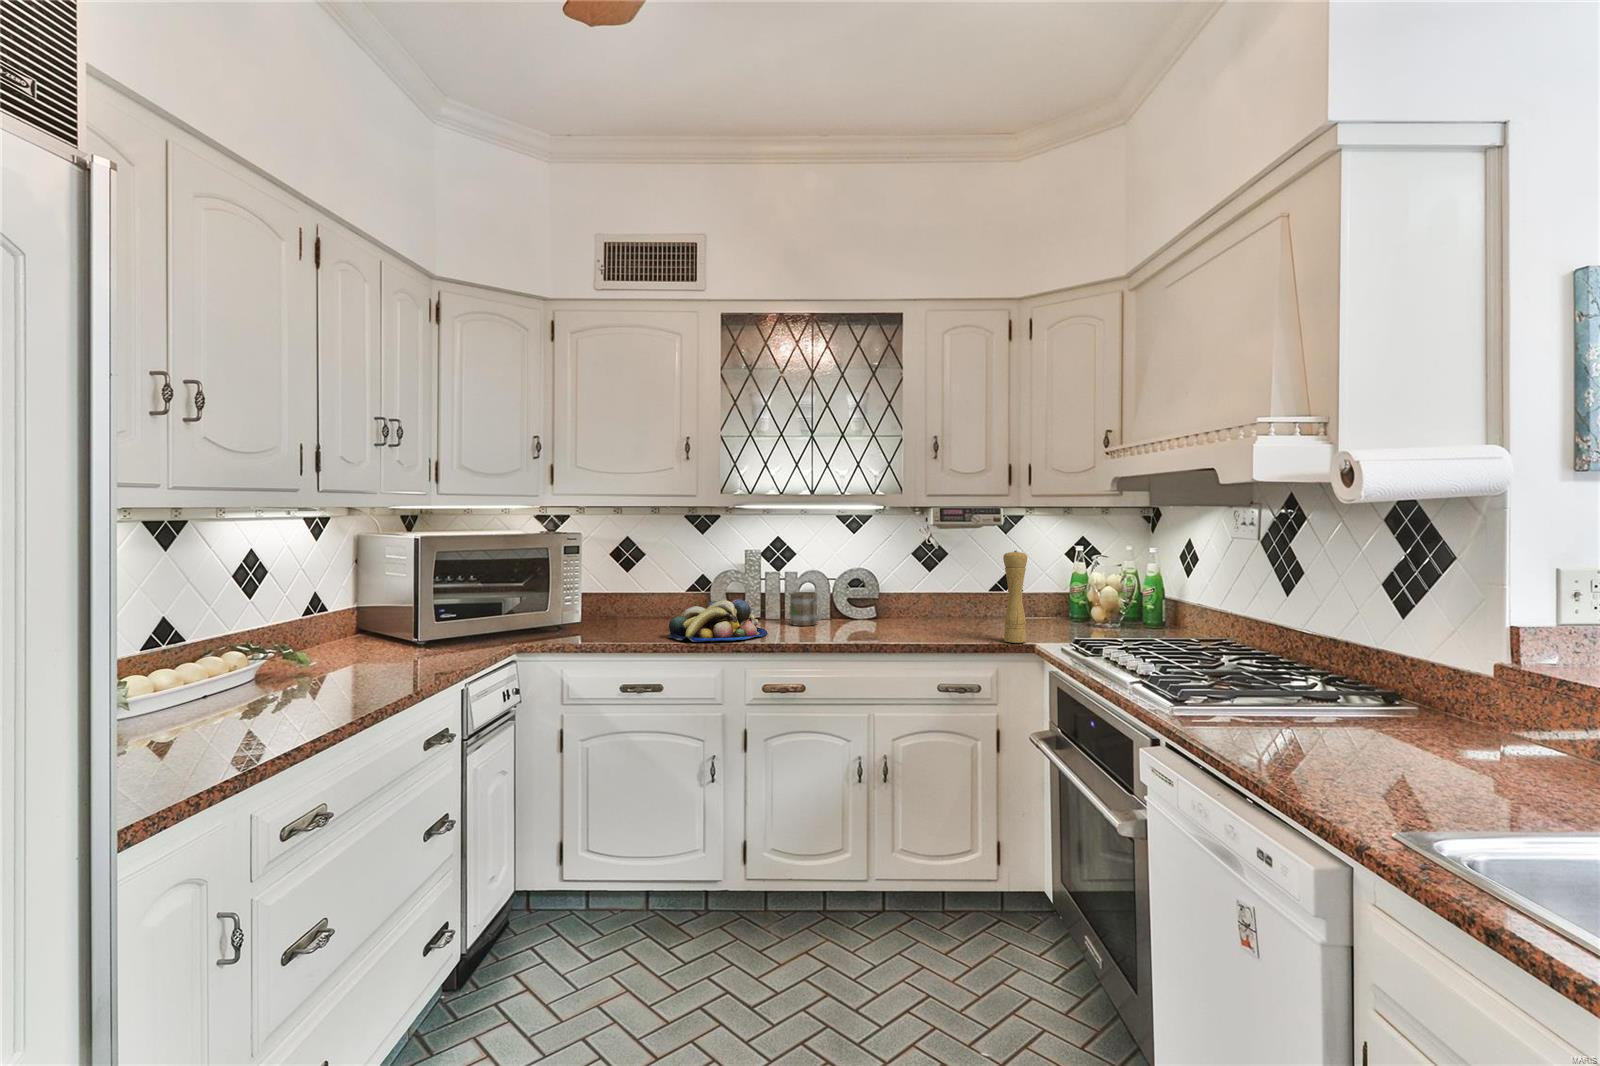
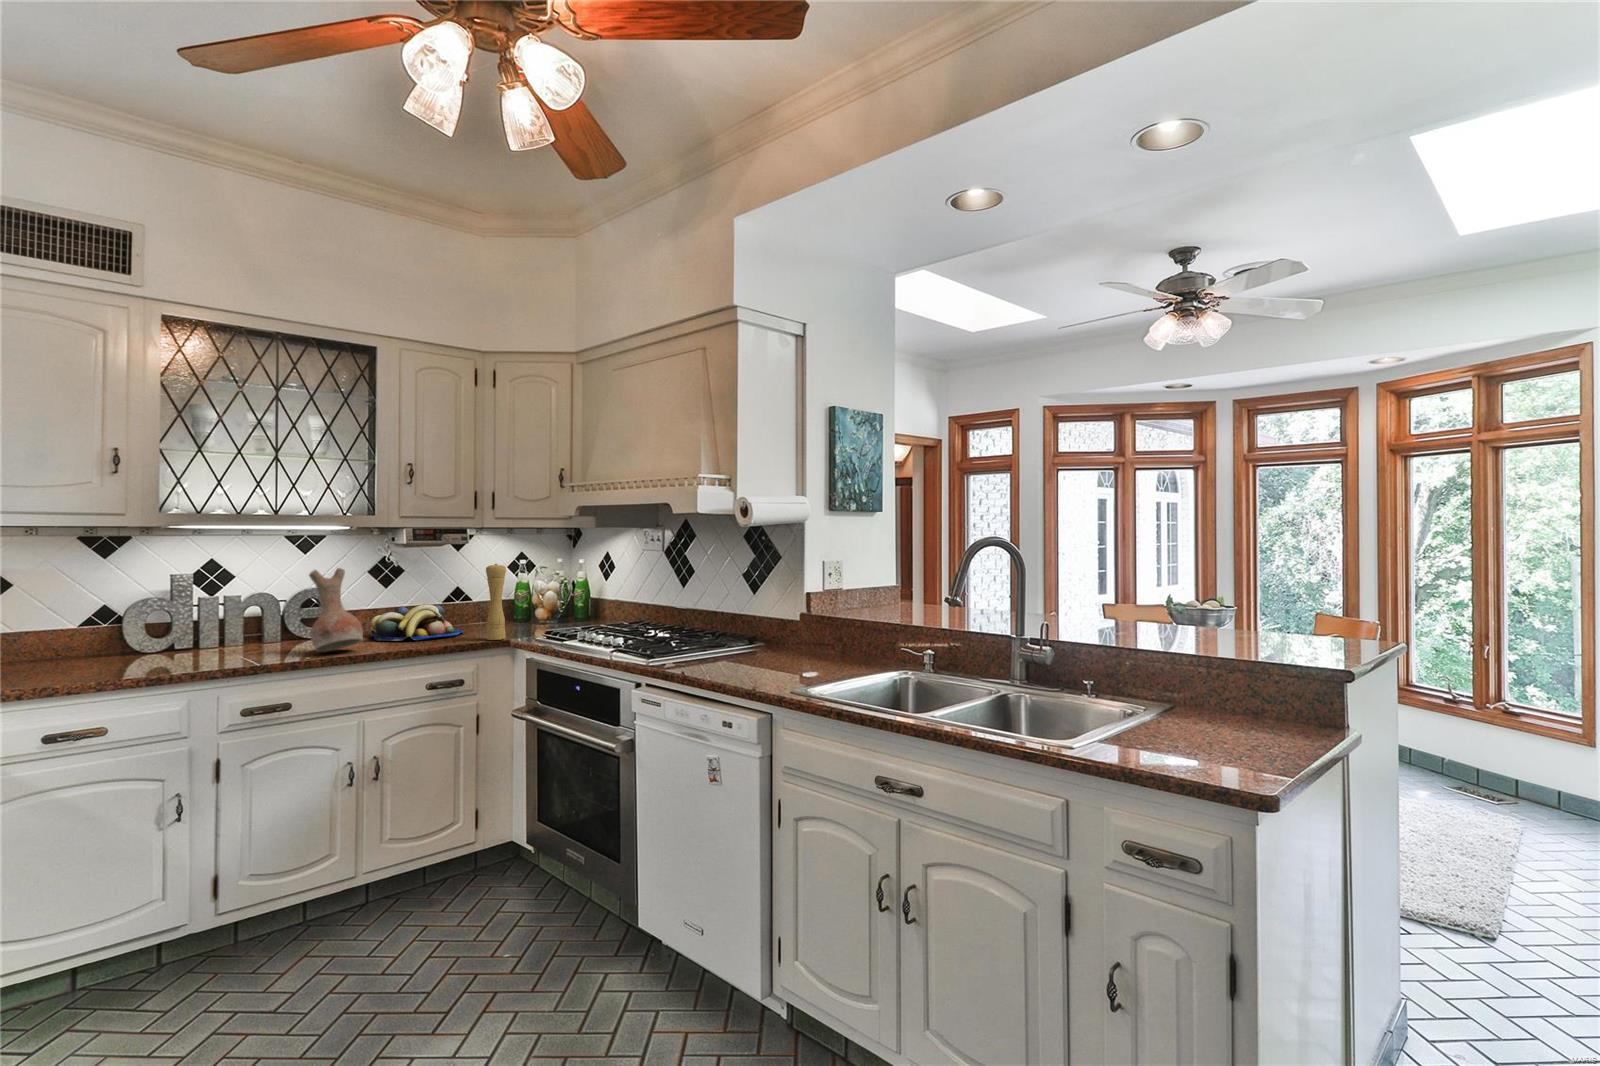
vase: none [827,550,874,636] -> present [309,568,363,652]
mug: present [790,592,822,626] -> none [241,614,286,649]
fruit bowl: present [669,599,767,642] -> present [370,604,463,641]

